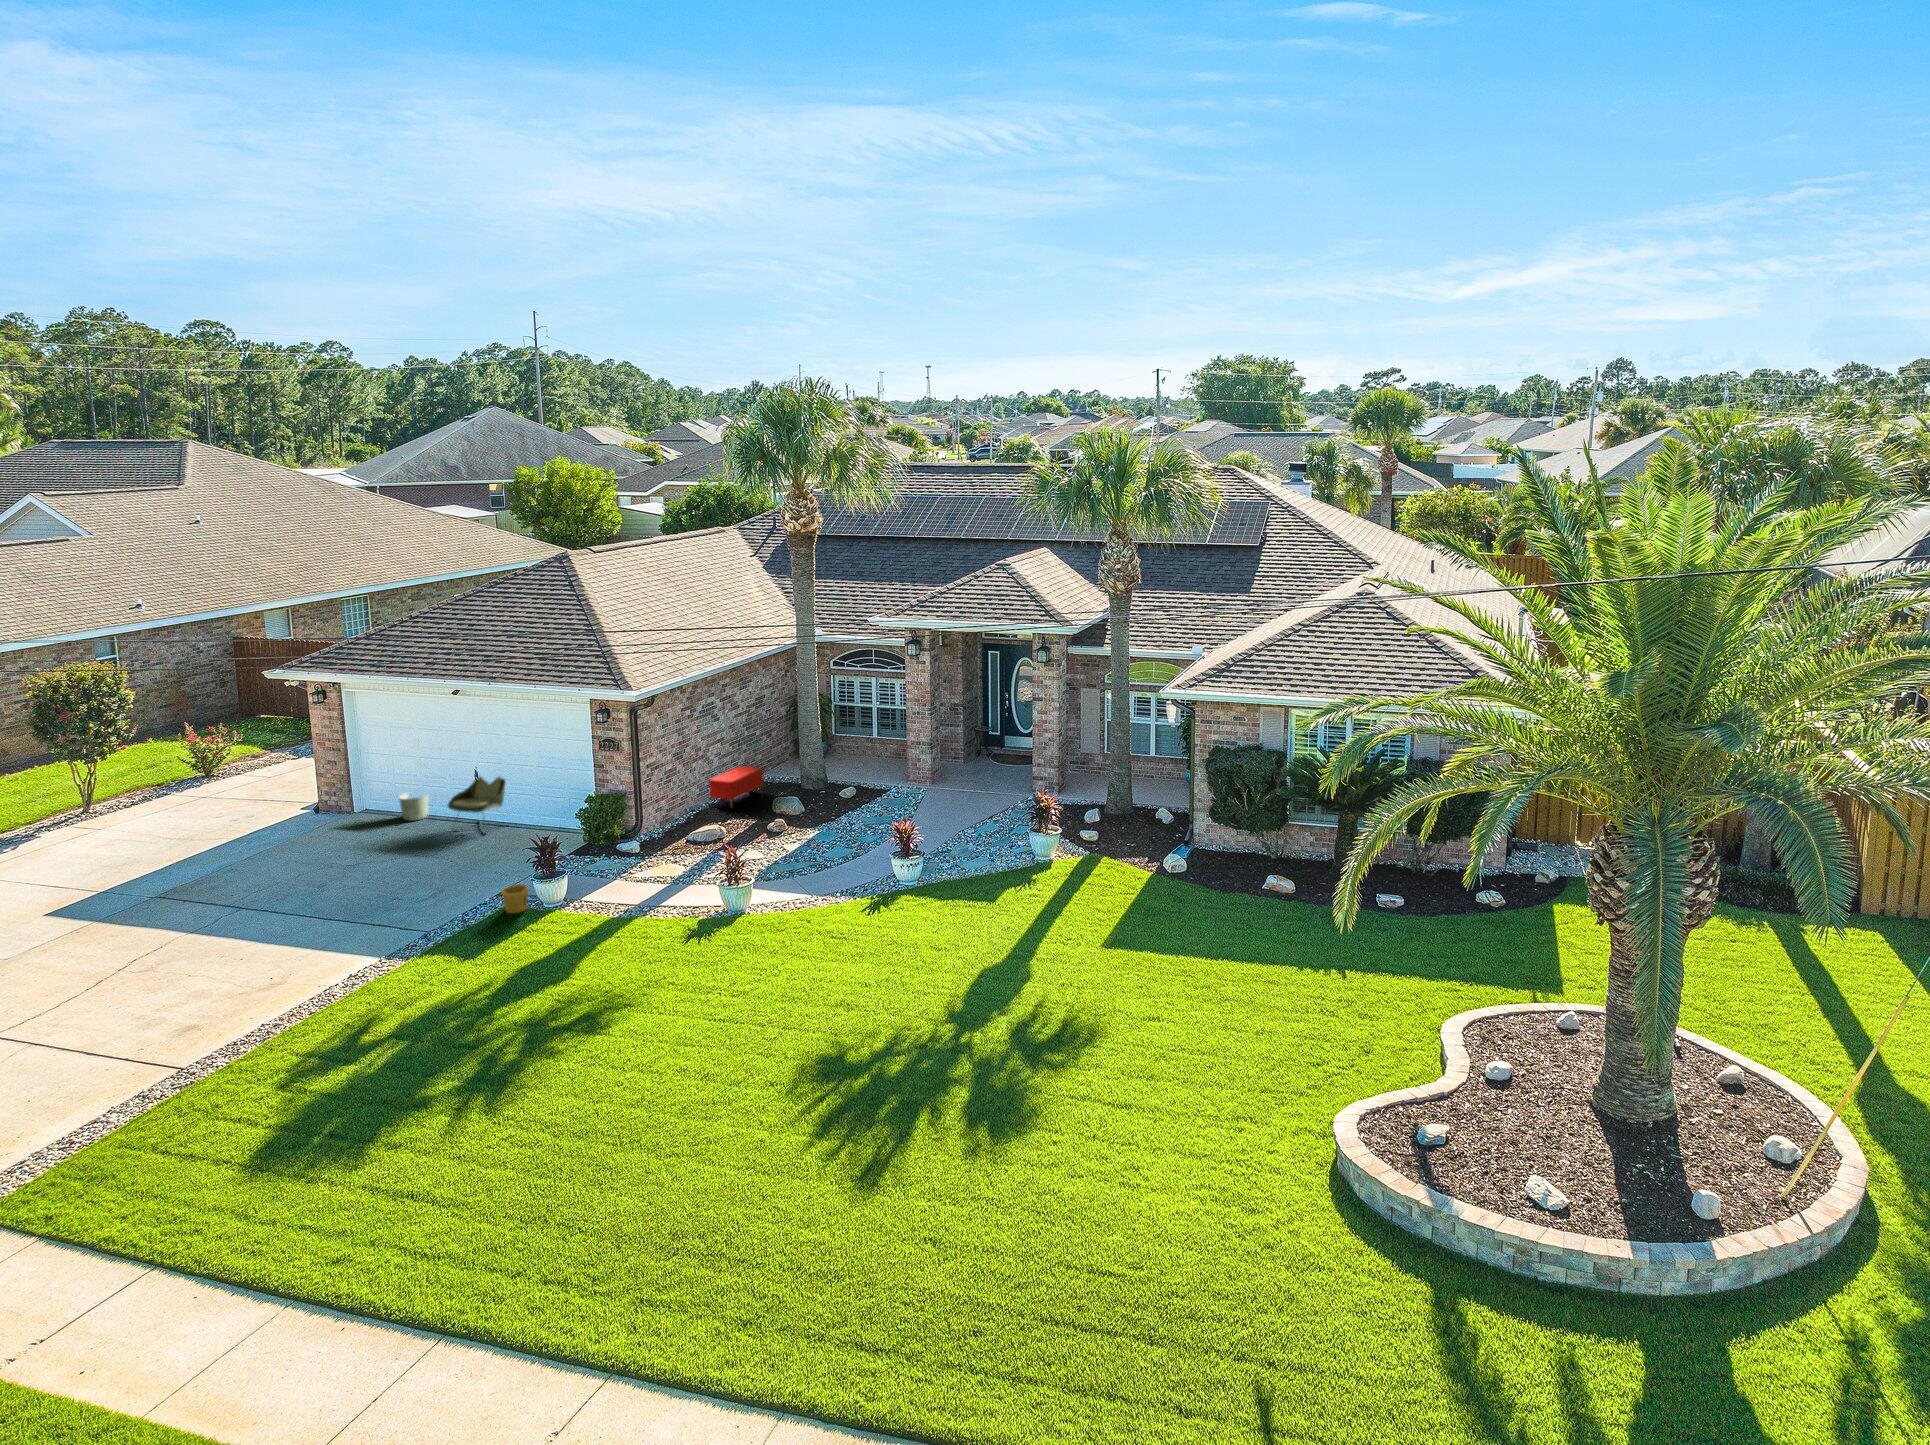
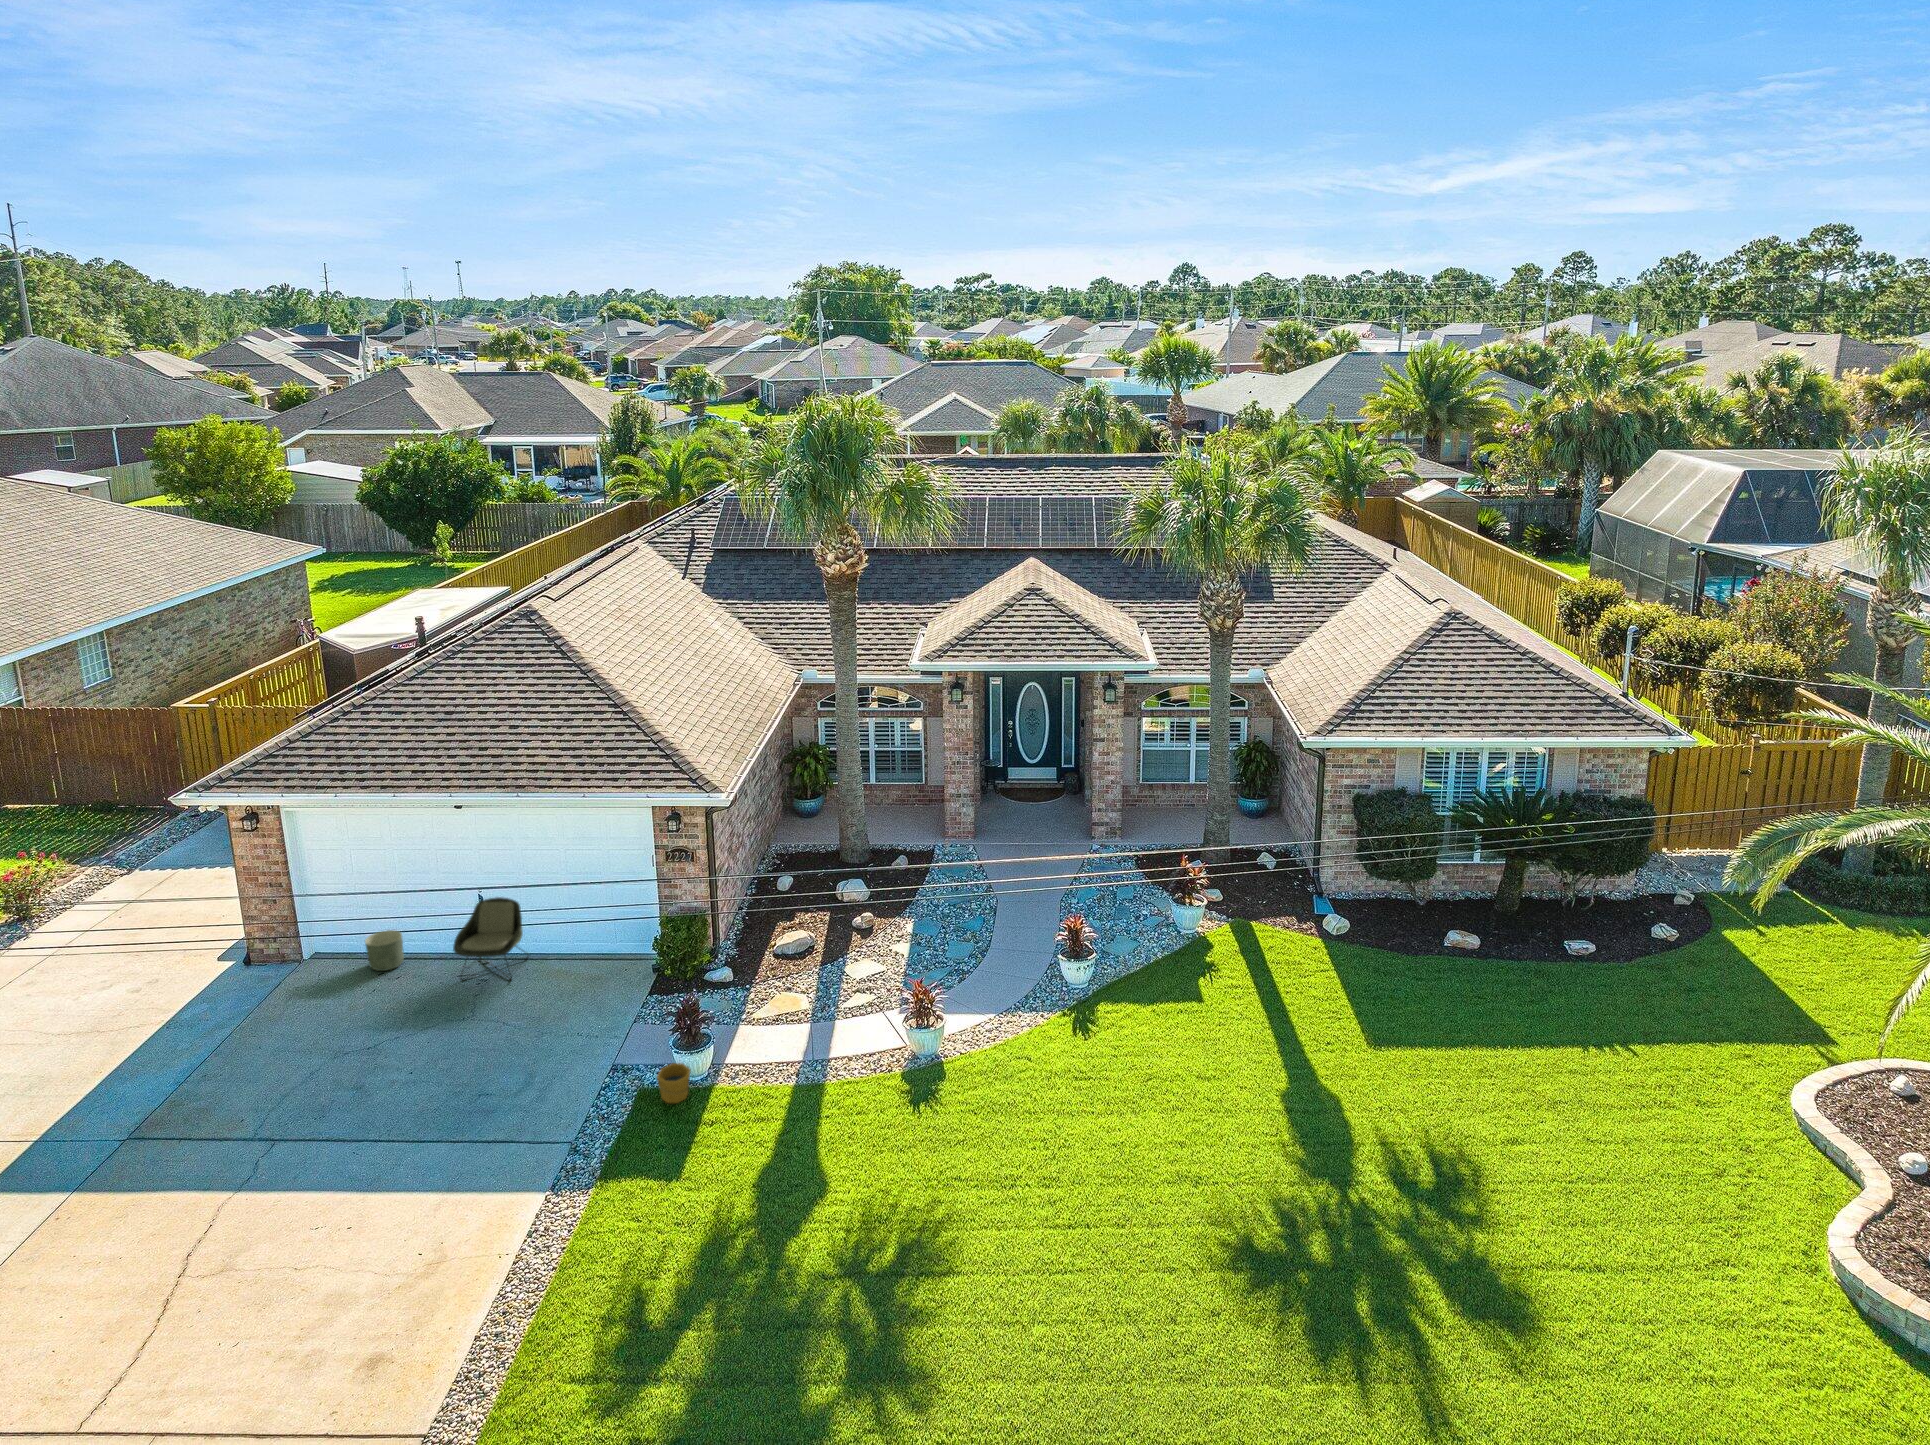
bench: present [709,766,764,807] -> none [746,842,792,897]

